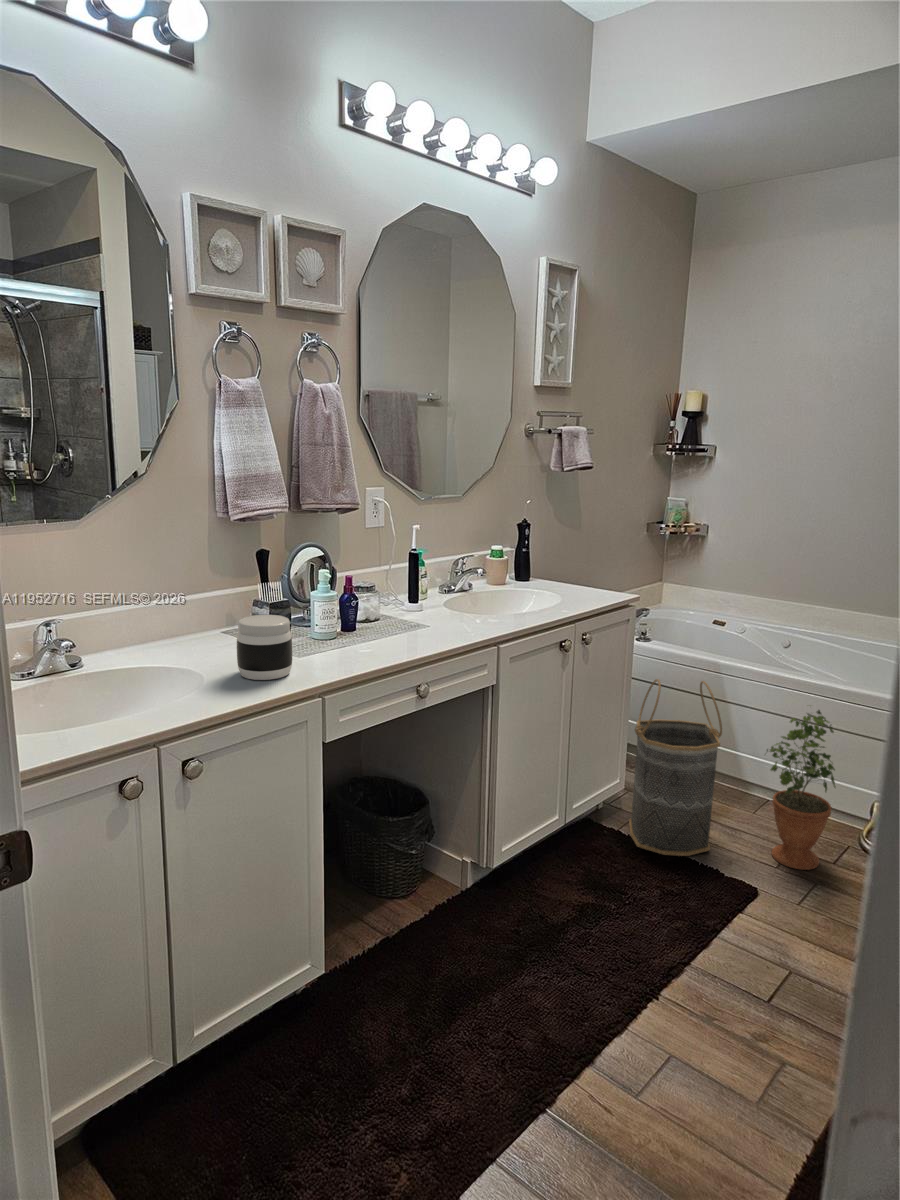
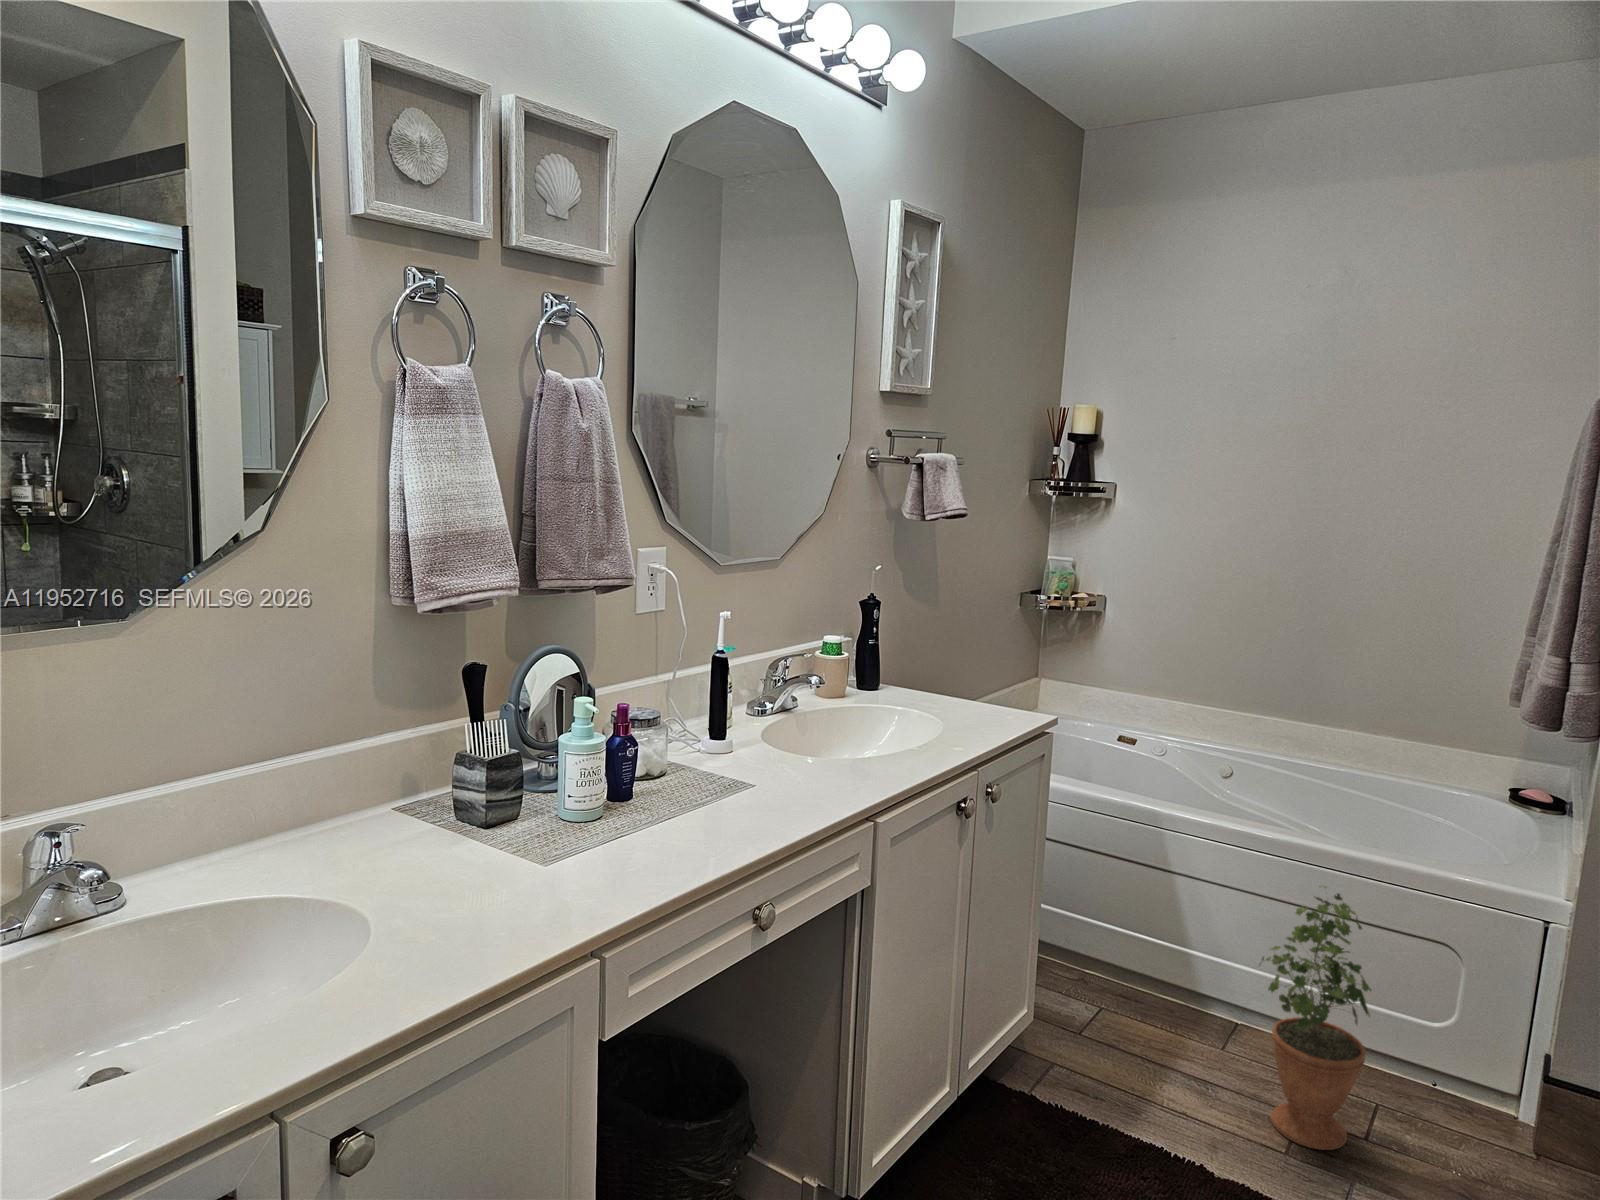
jar: present [237,615,293,680] -> none [436,796,542,928]
basket: present [629,679,722,856] -> none [1046,849,1200,1136]

